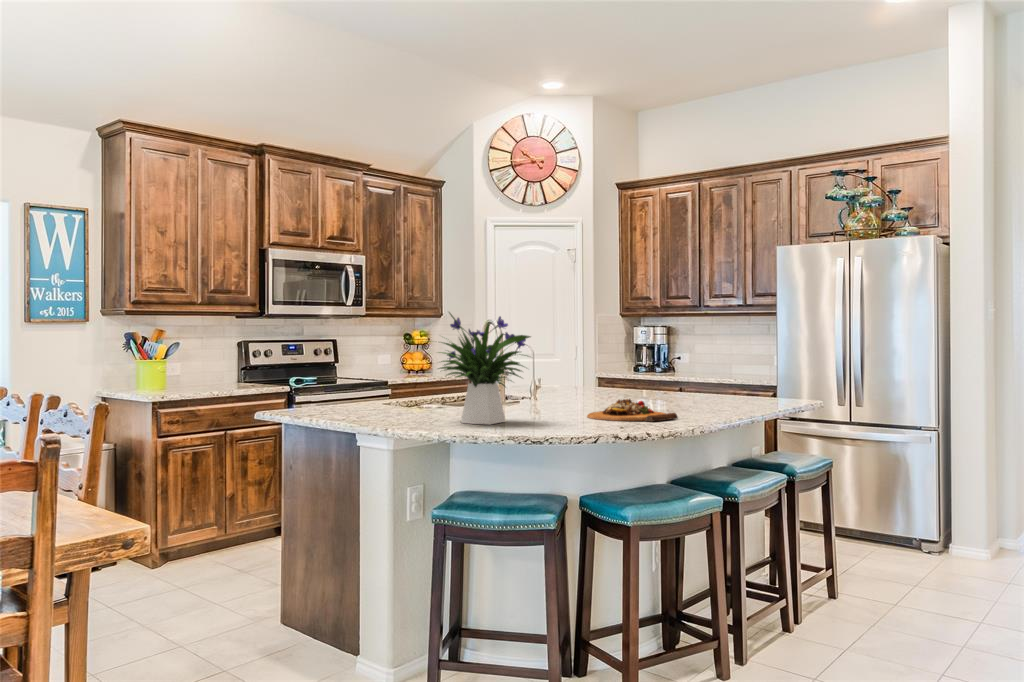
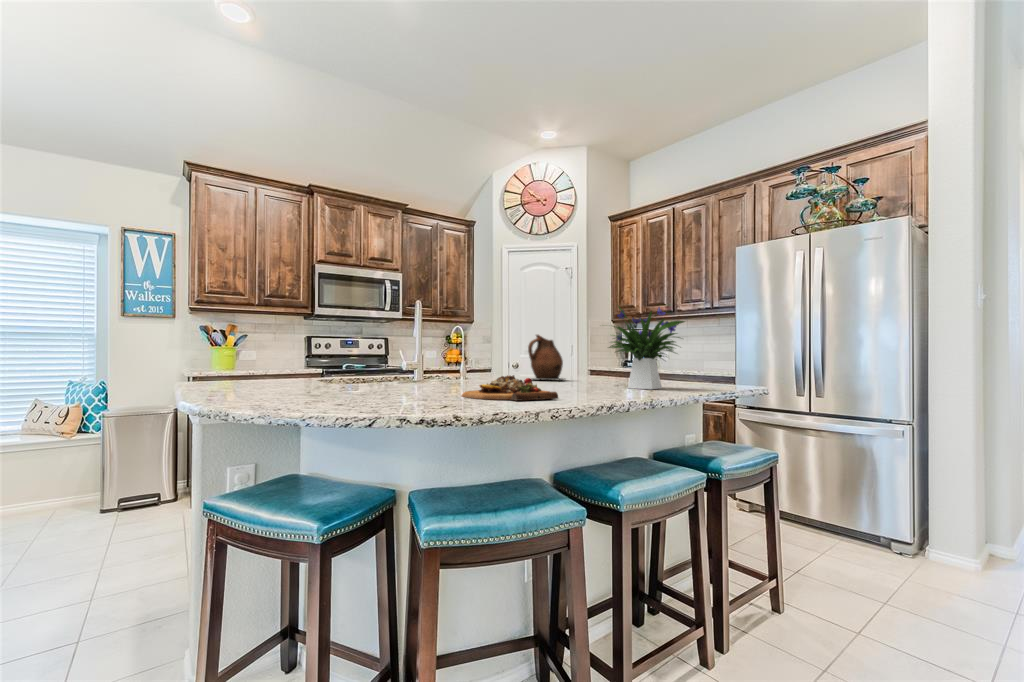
flower arrangement: present [438,312,530,425] -> present [609,305,685,389]
ceramic pitcher: none [569,345,611,396] -> present [528,335,563,380]

